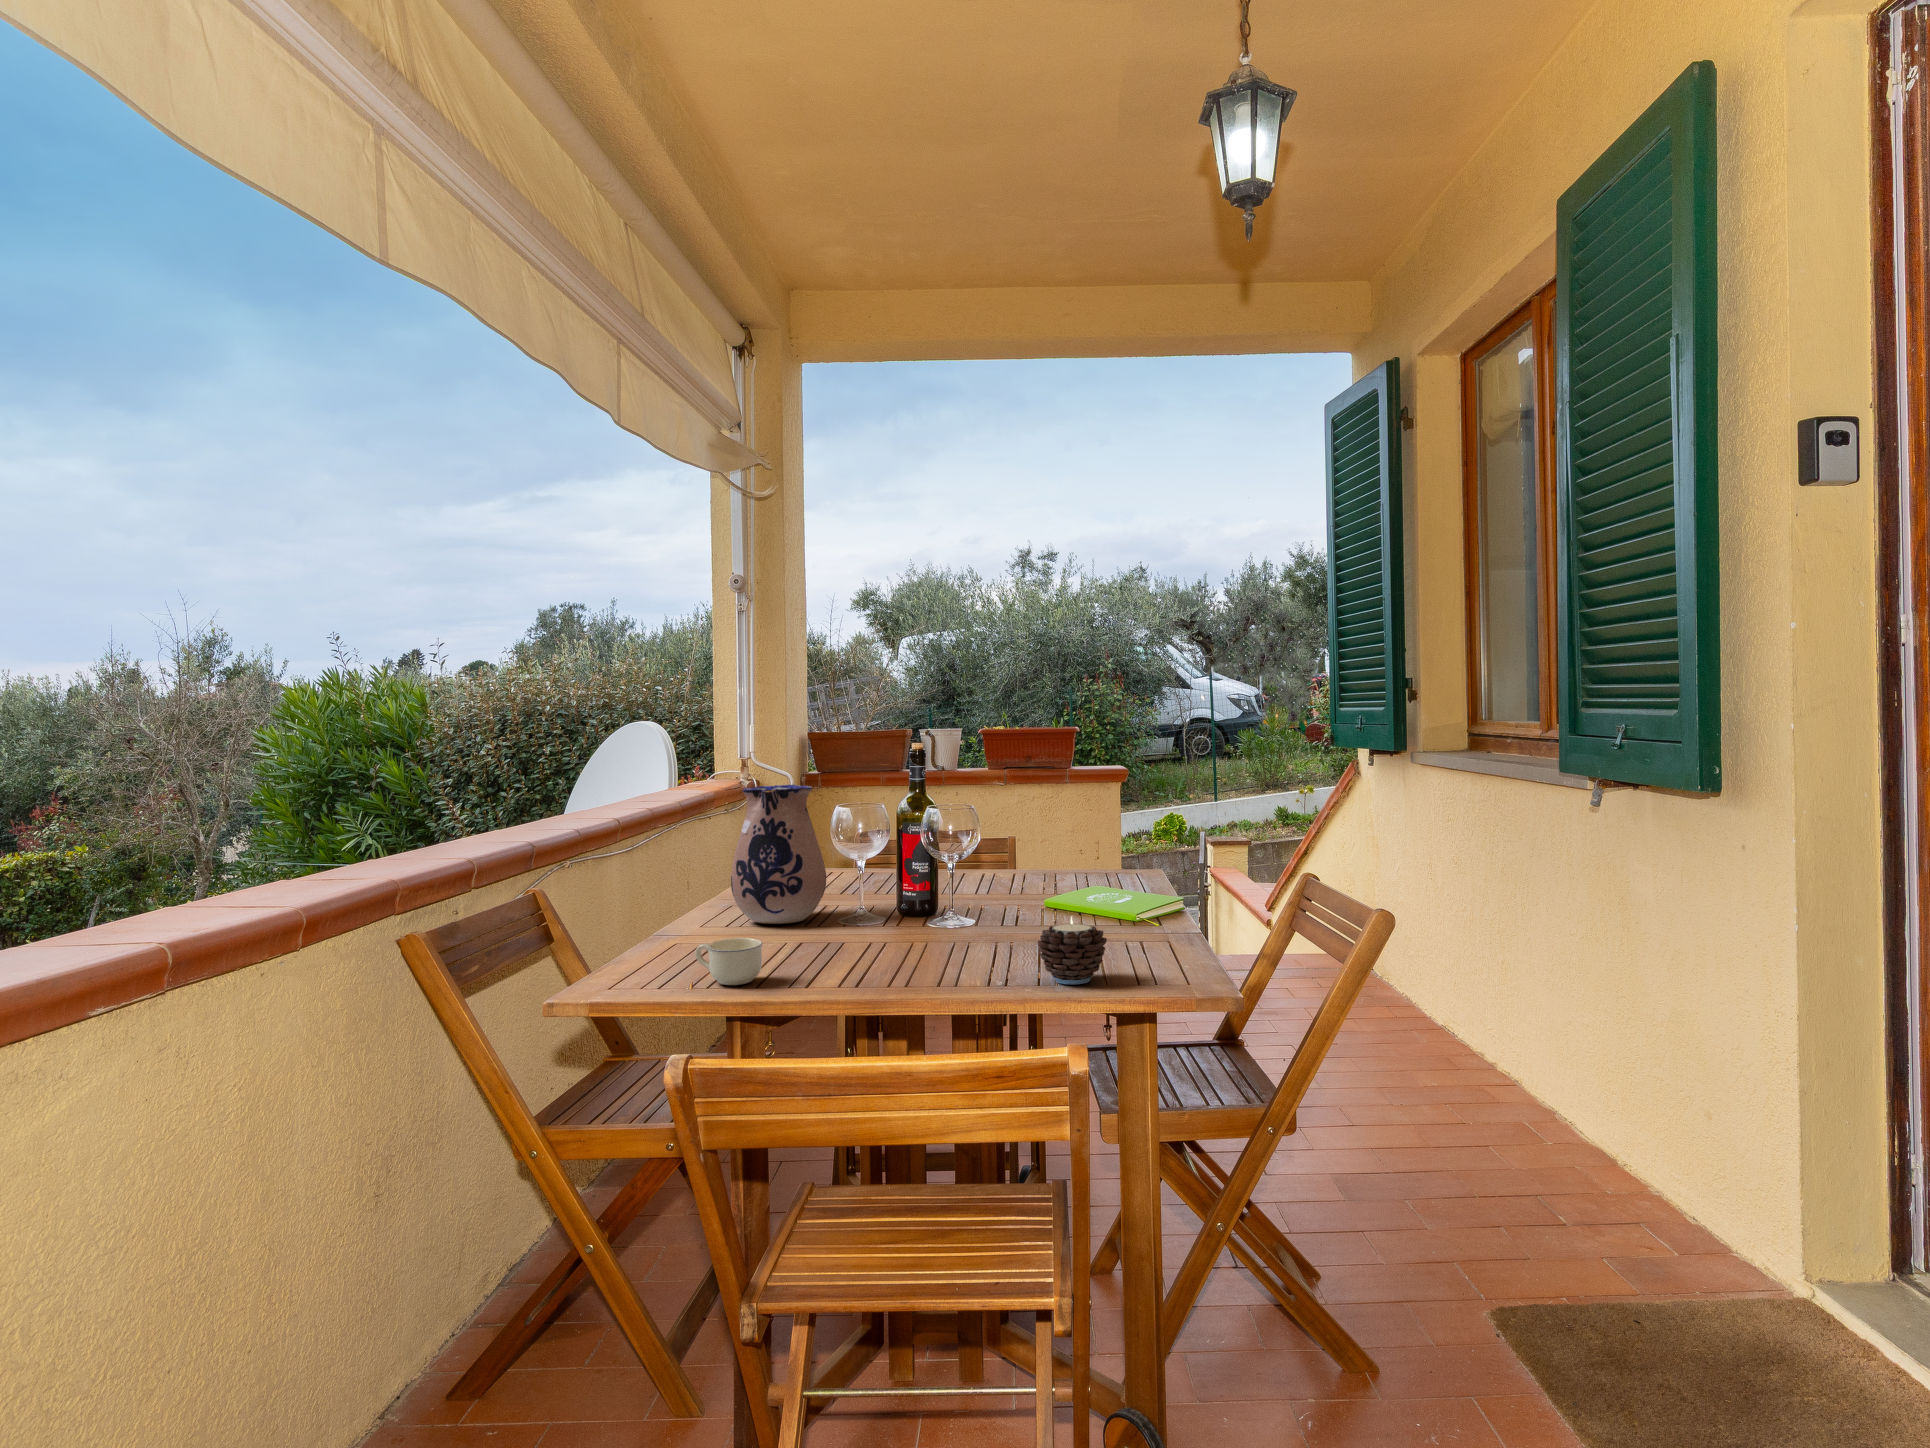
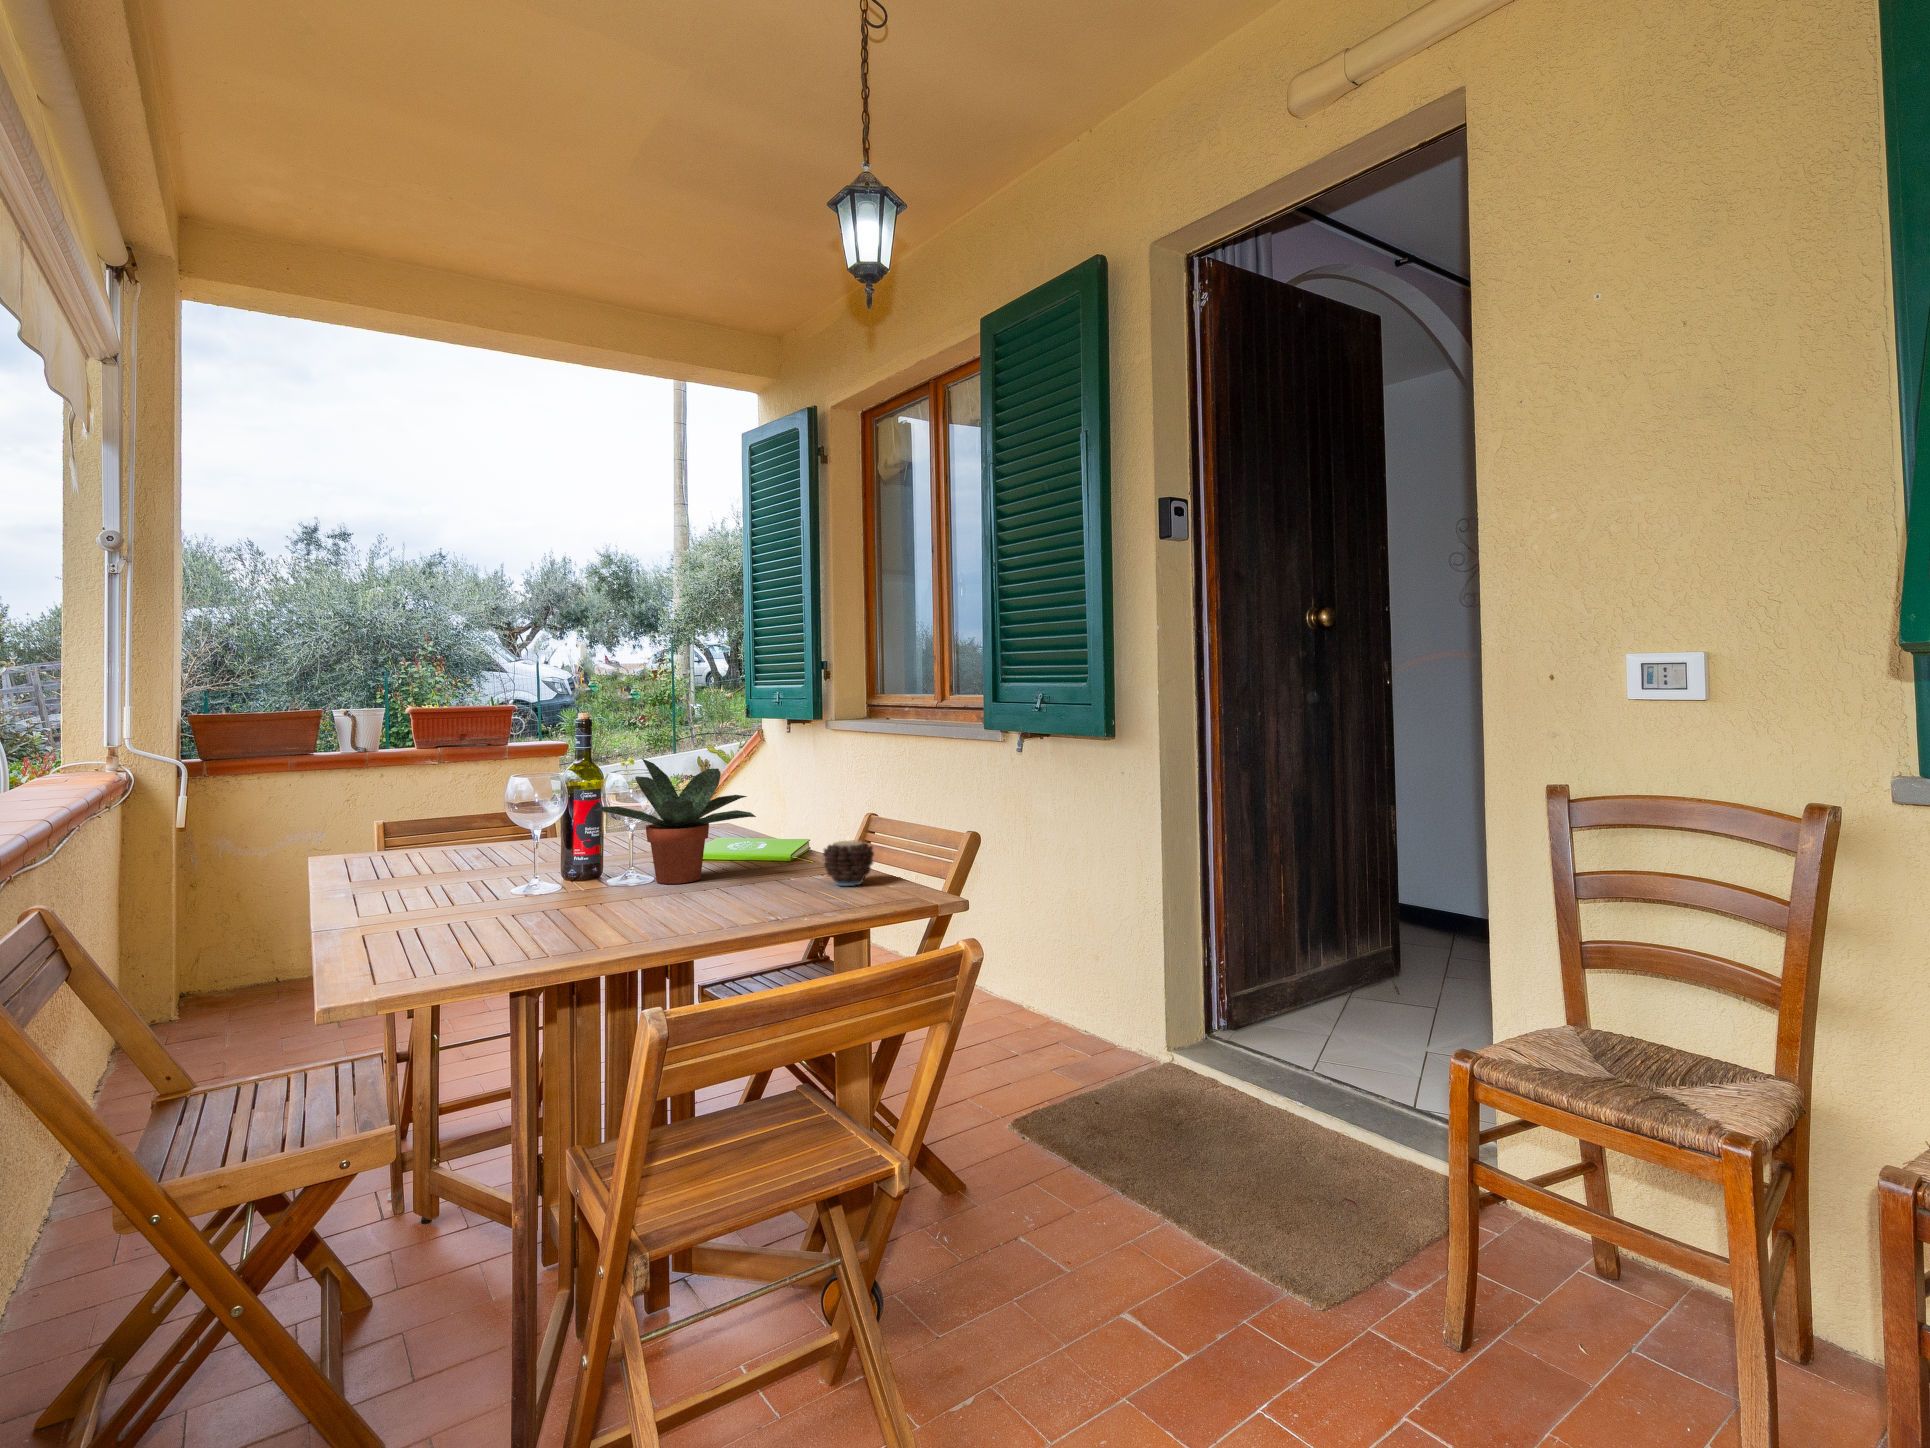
ceramic pitcher: present [731,784,826,924] -> none [432,754,532,885]
potted plant: none [835,800,1020,950] -> present [594,759,756,884]
cup: present [695,938,762,985] -> none [530,884,598,926]

